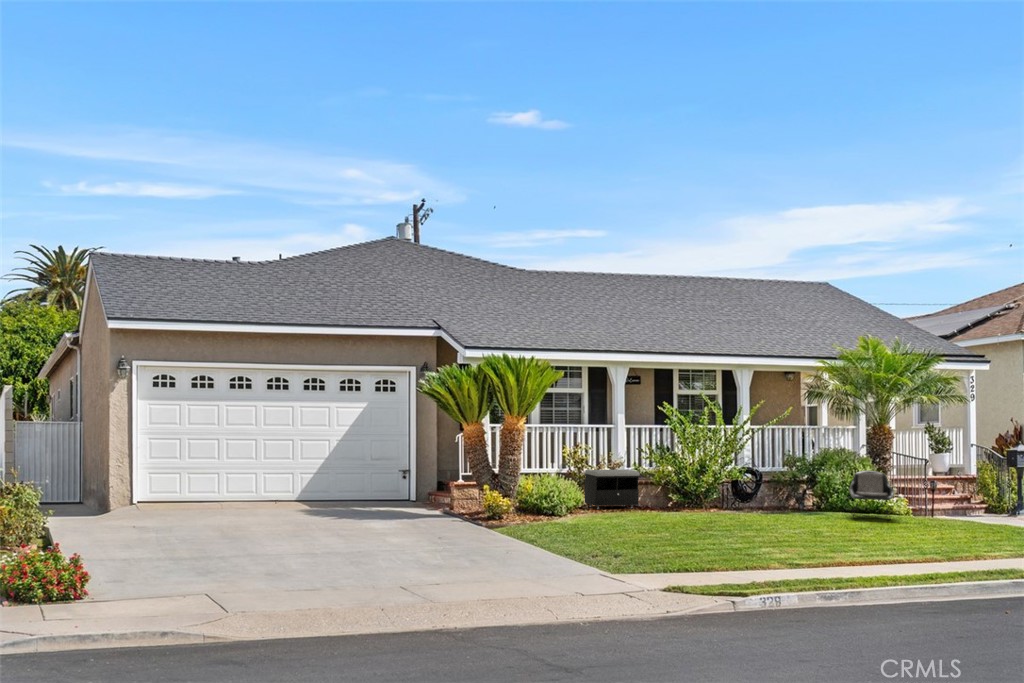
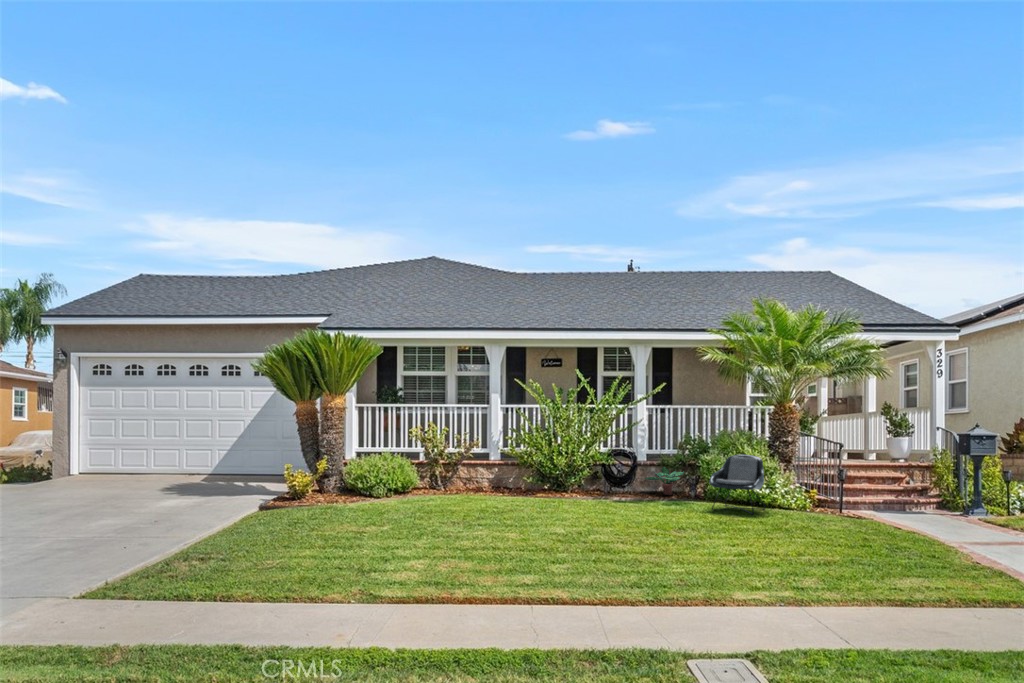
storage bench: present [584,470,640,509] -> none [448,451,498,491]
potted plant: none [760,482,796,507] -> present [645,467,684,495]

